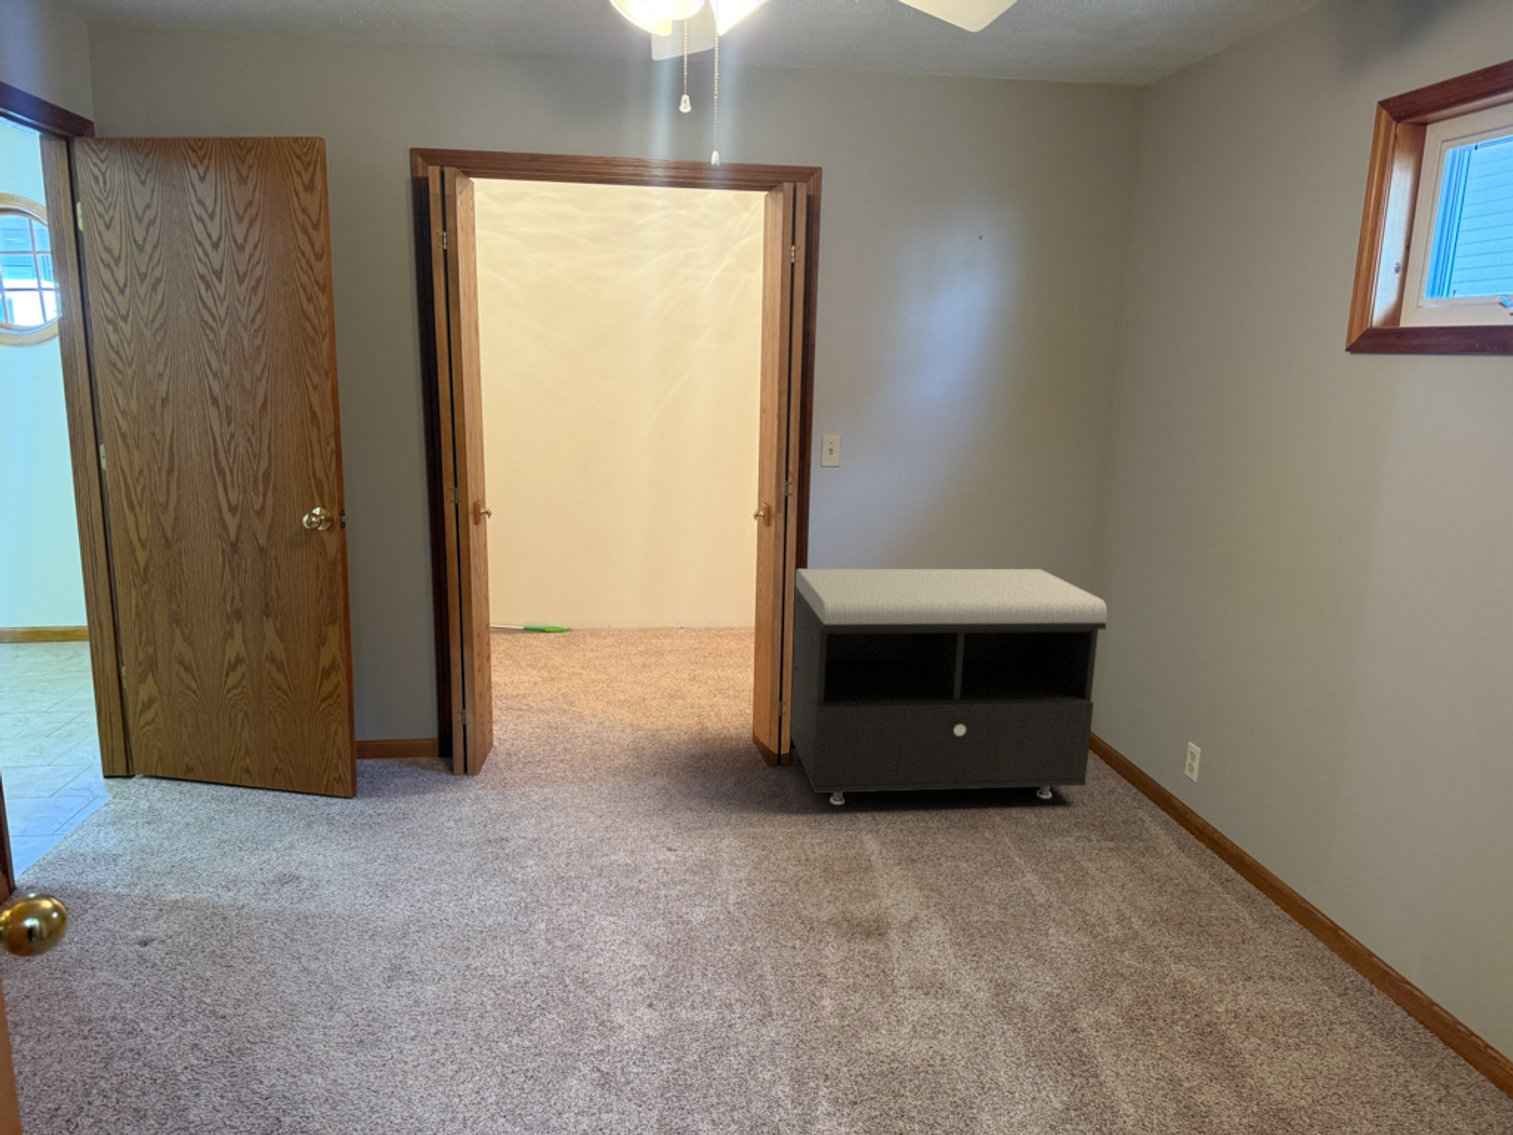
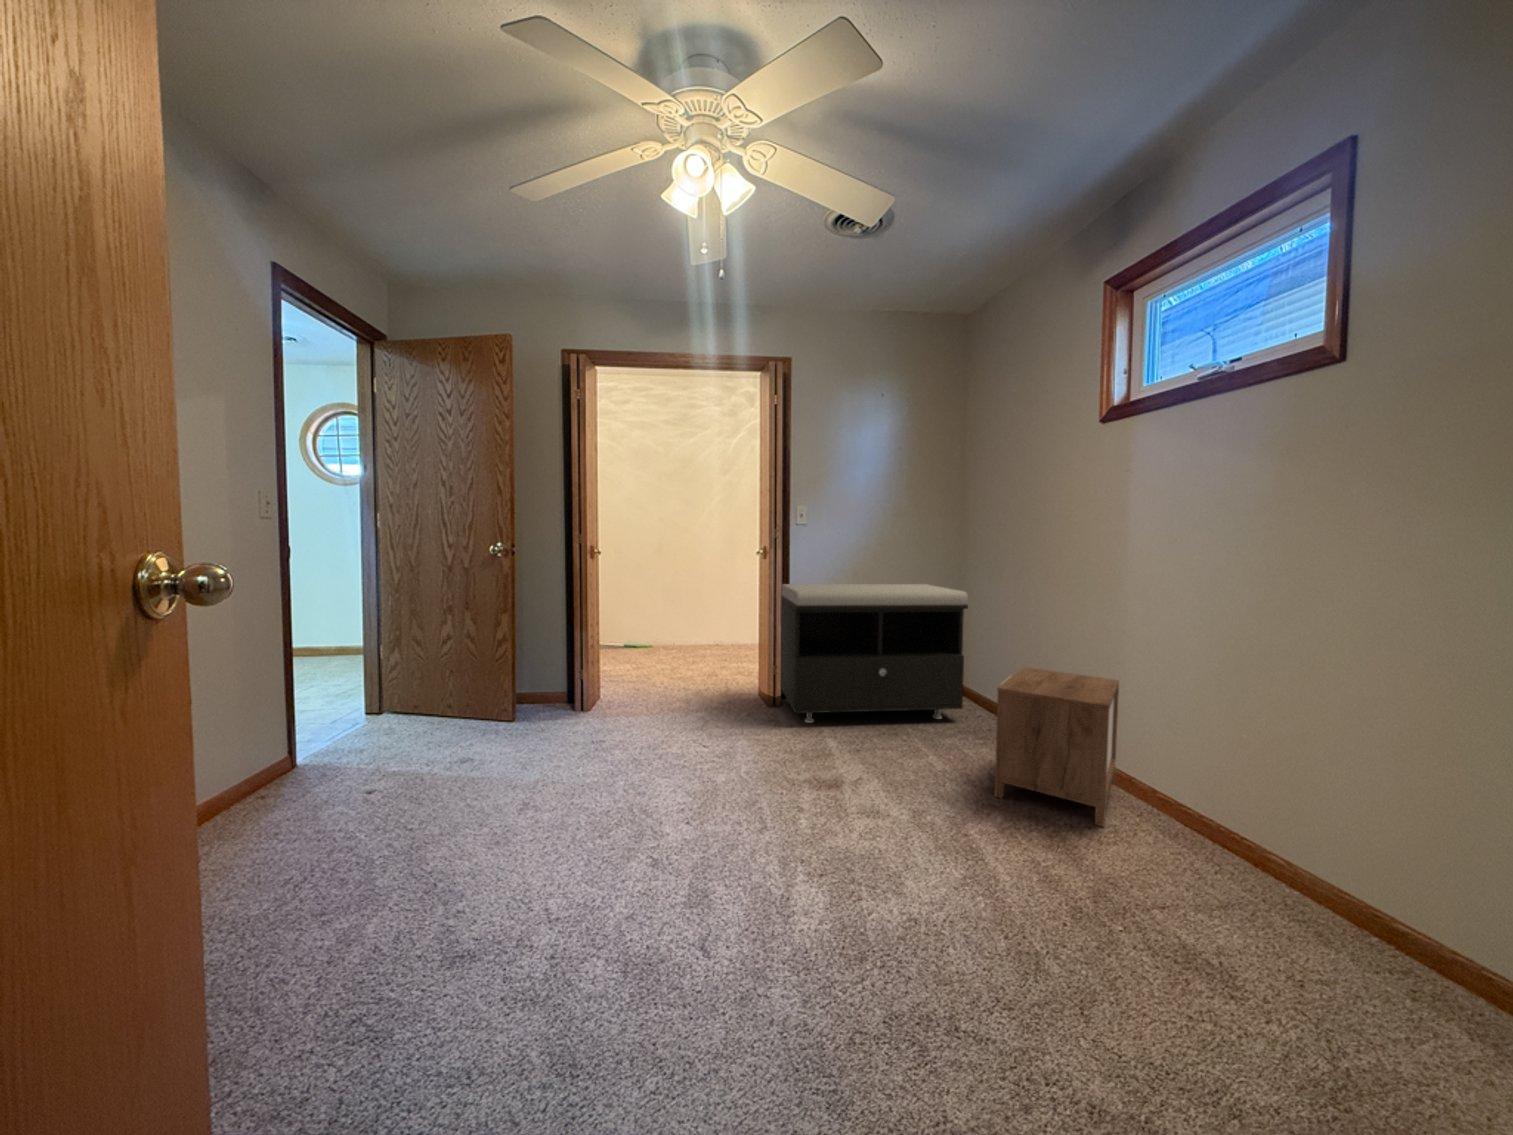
nightstand: none [1122,745,1333,1016] -> present [995,667,1119,826]

